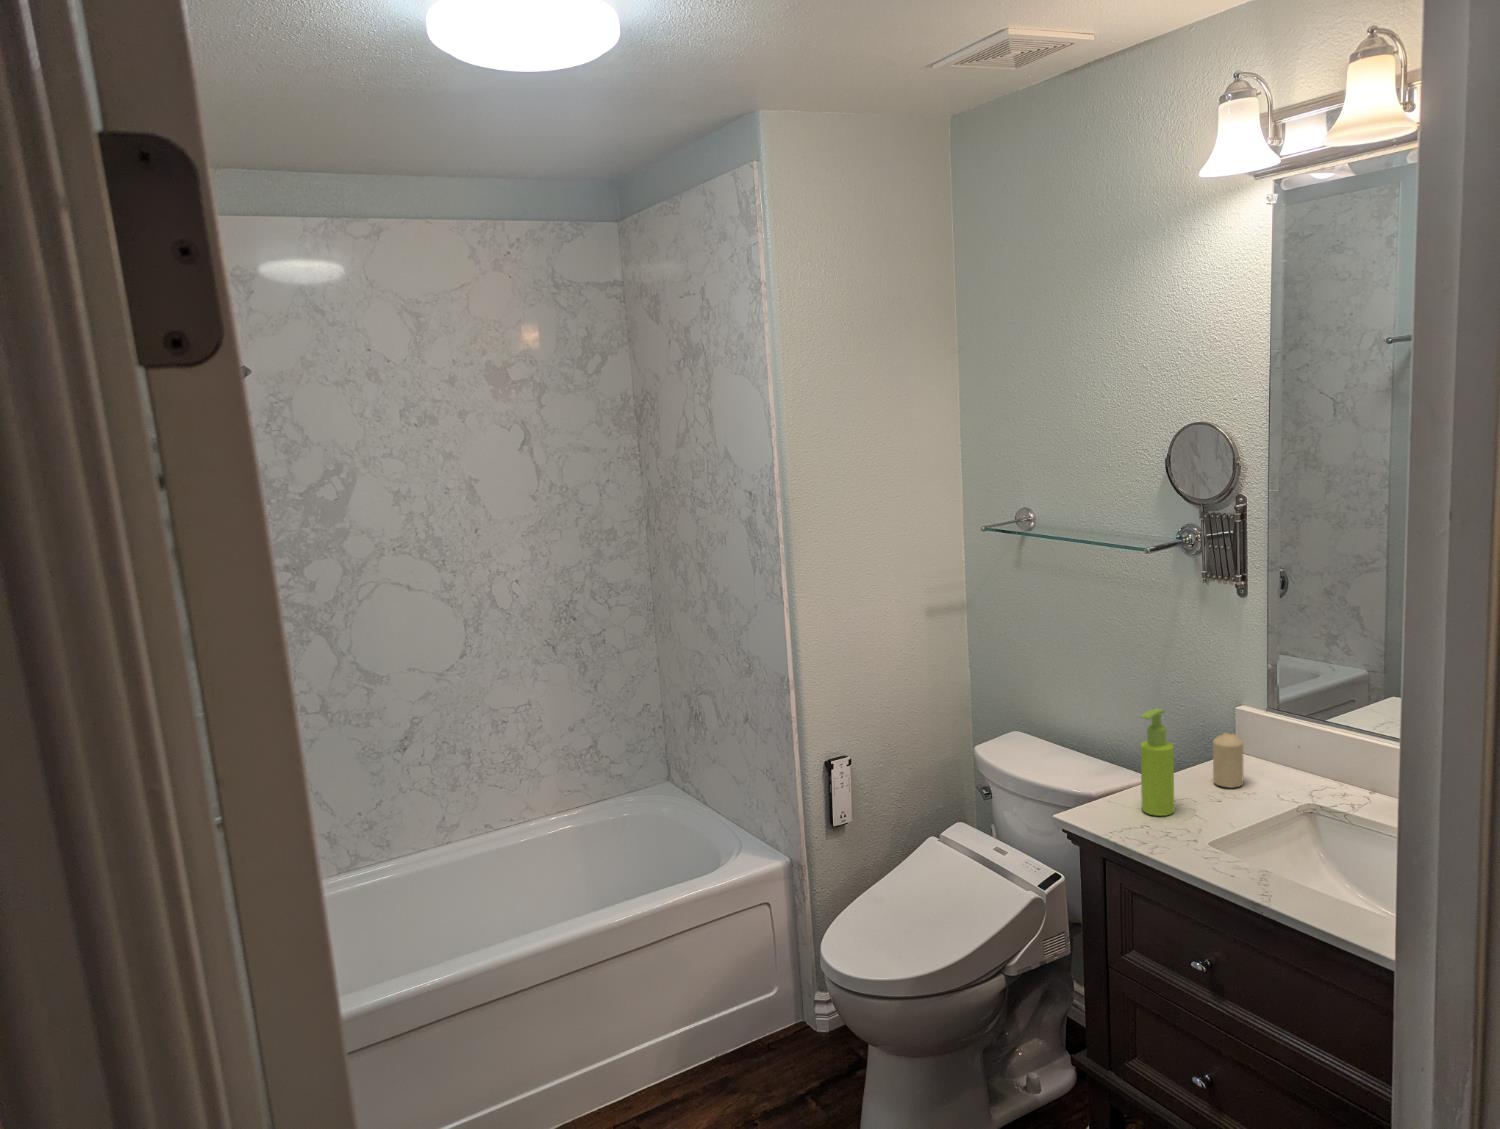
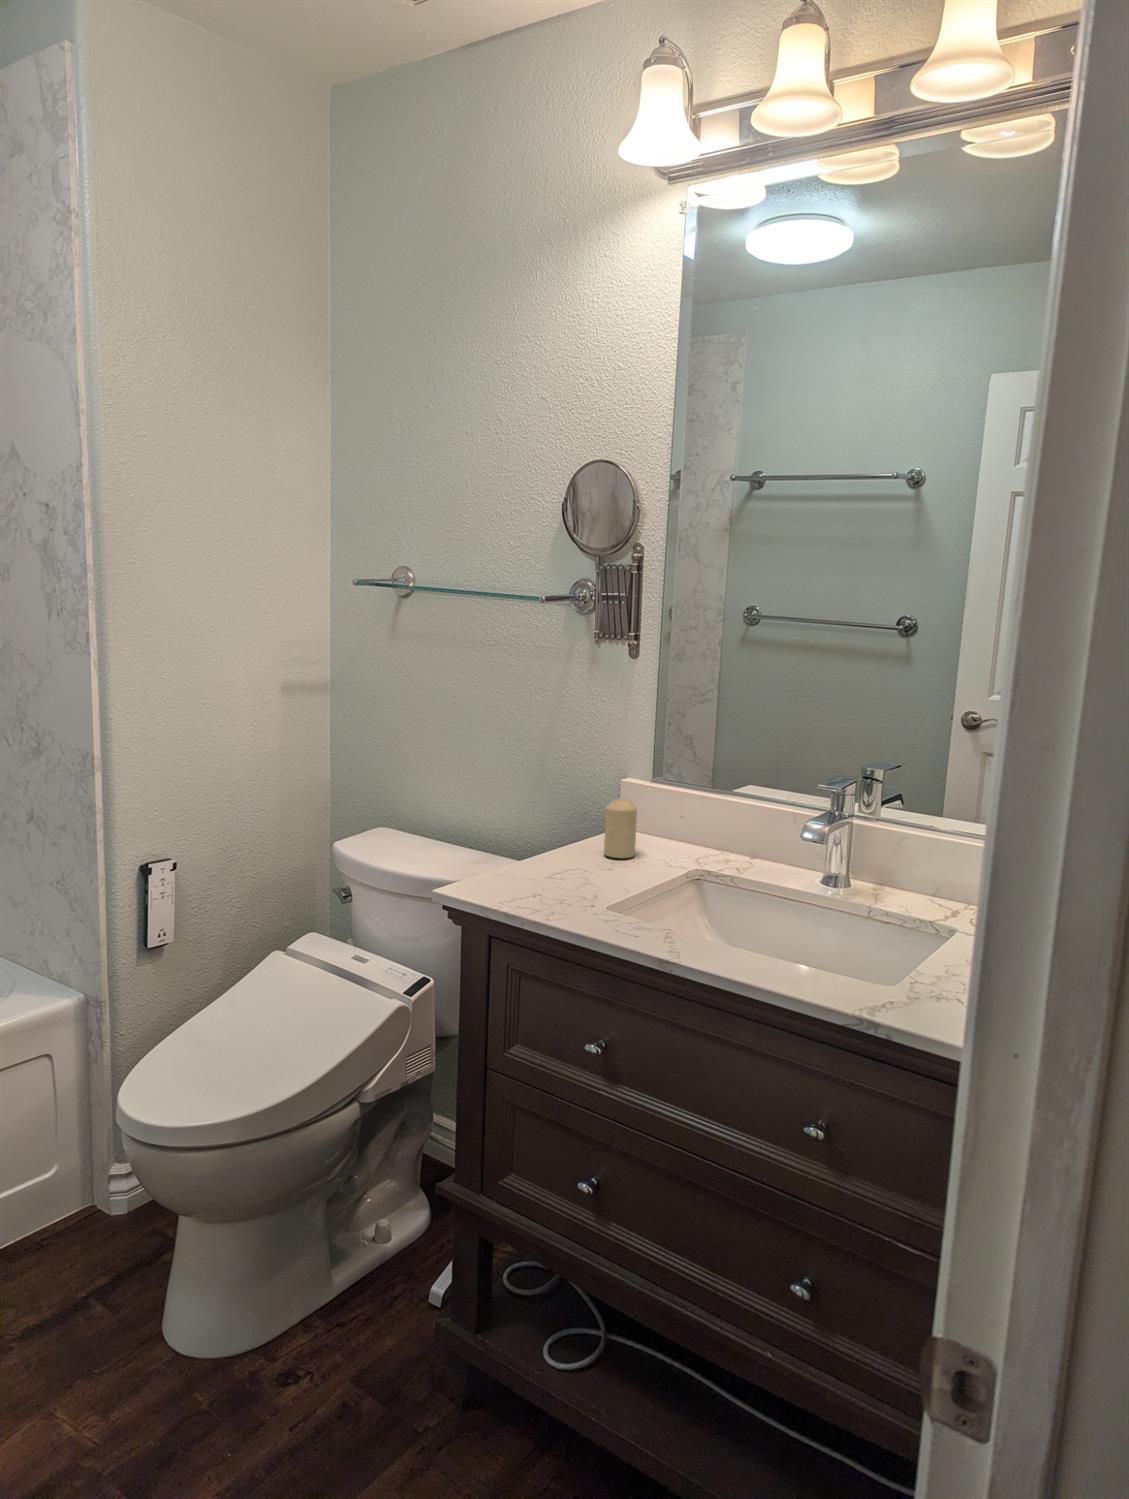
soap dispenser: present [1141,708,1174,816] -> none [531,760,570,886]

